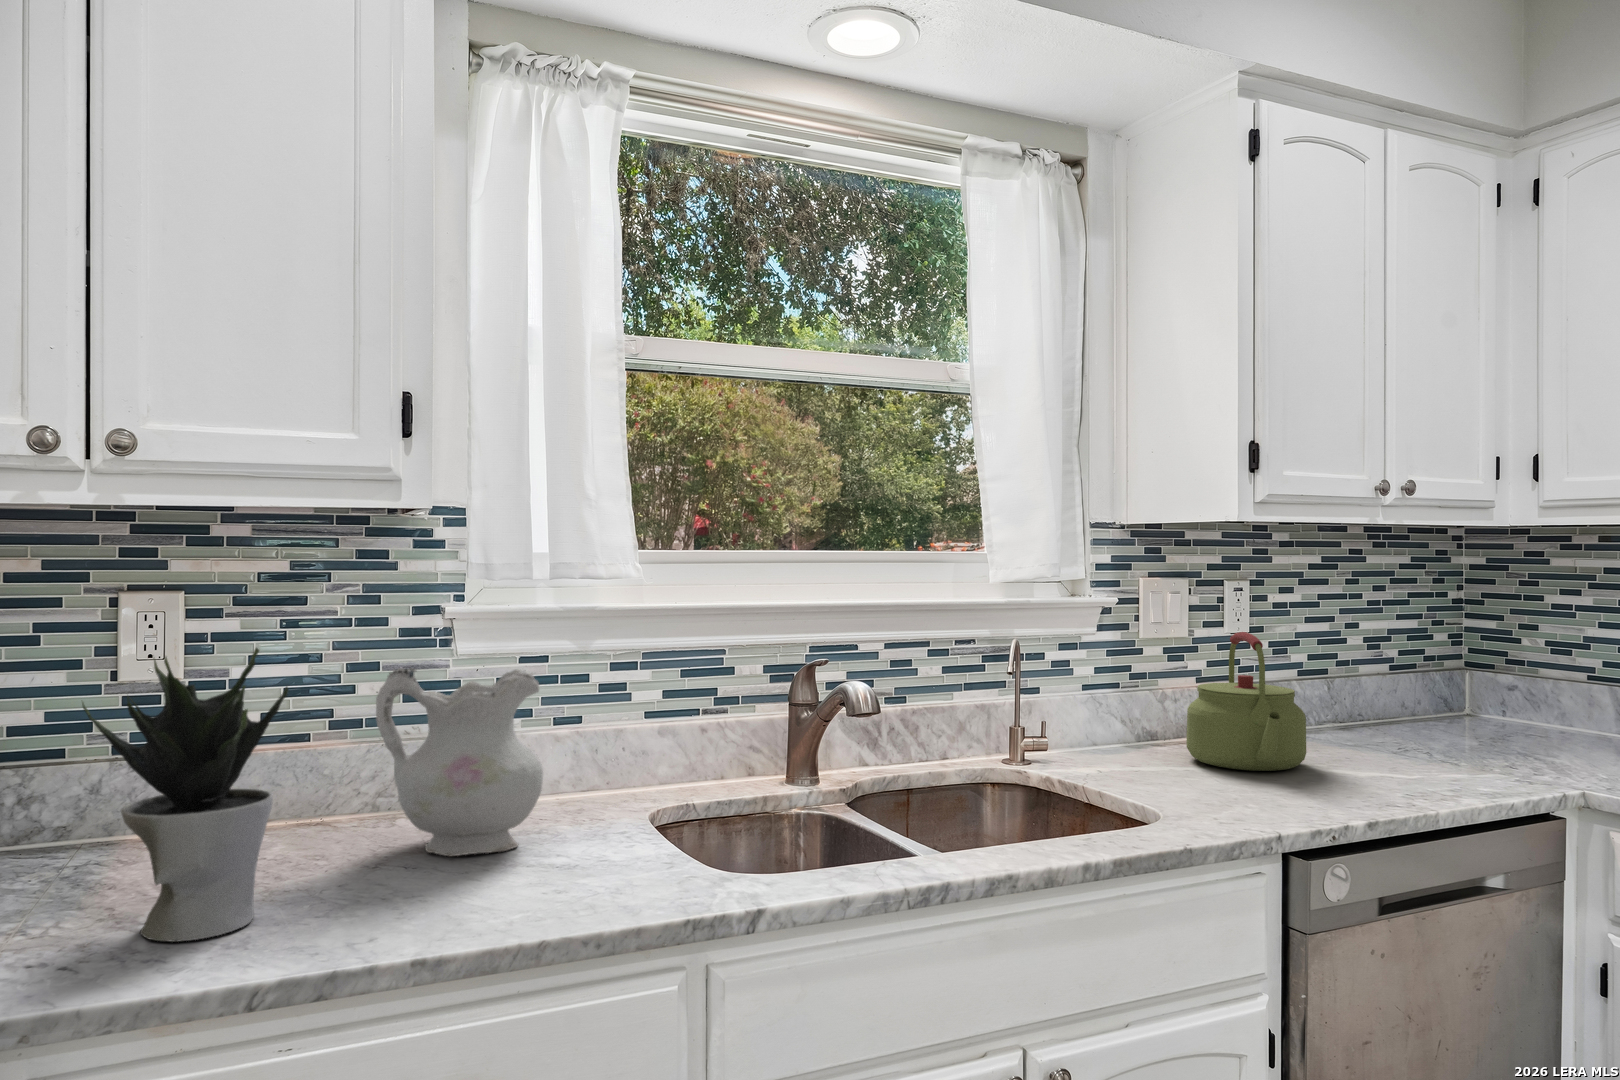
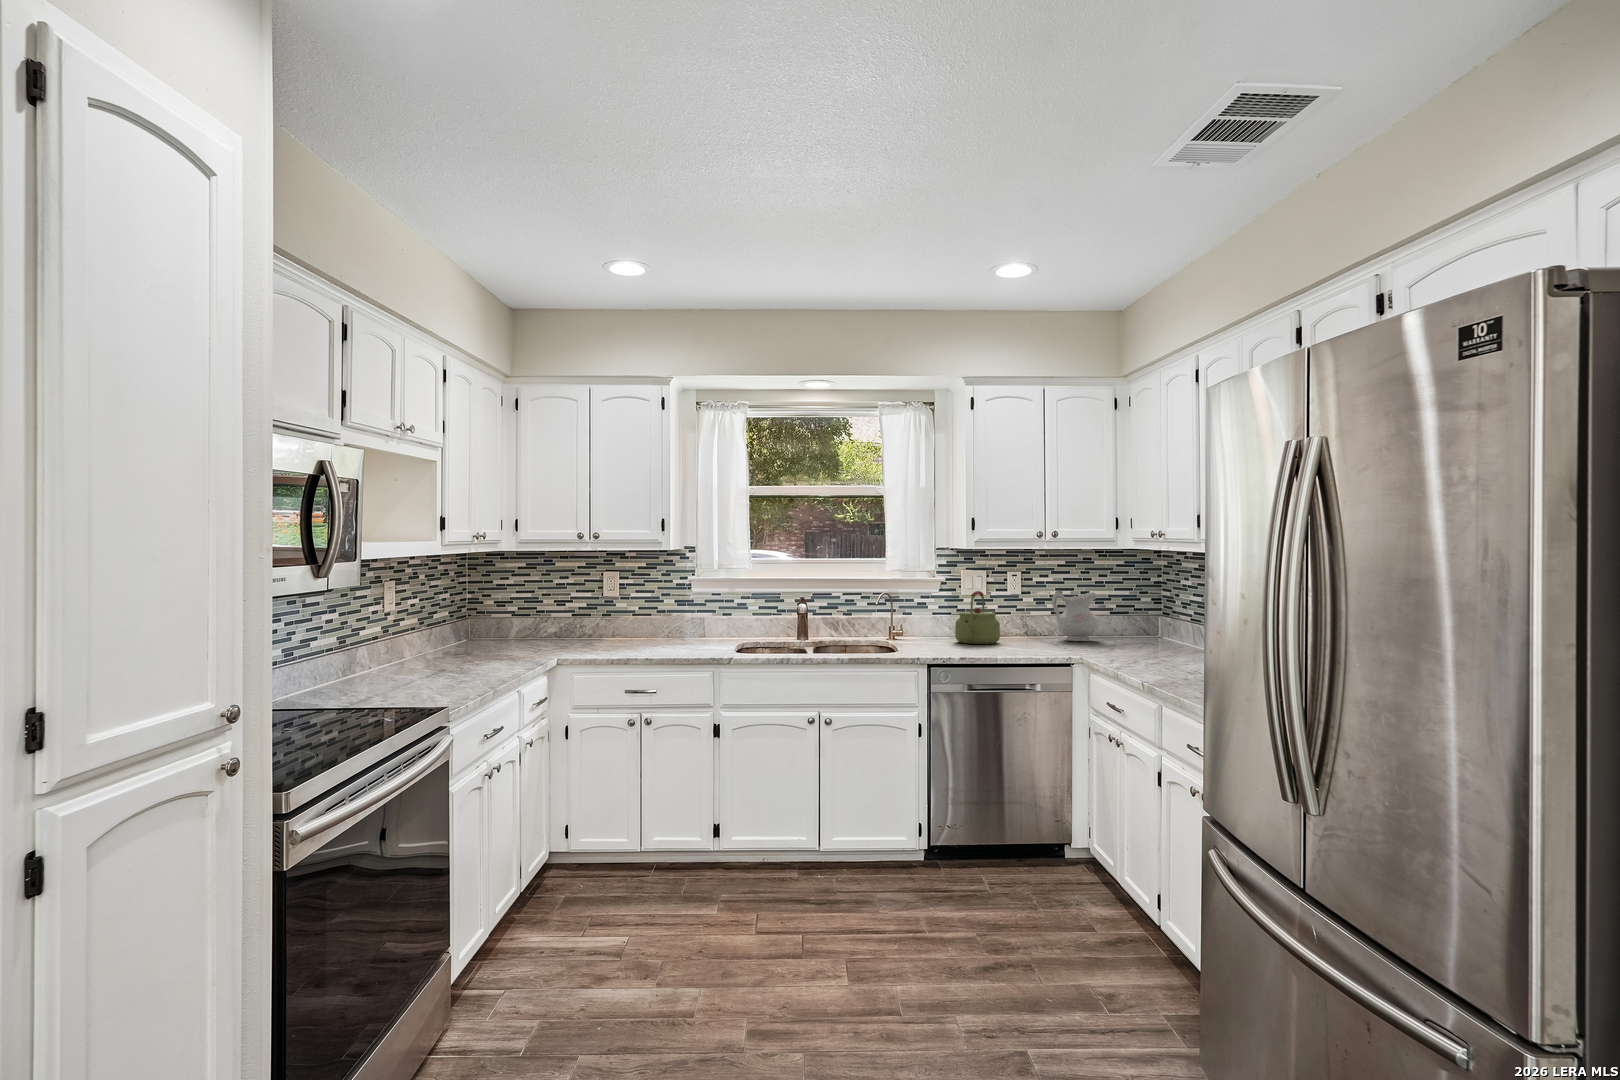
potted plant: present [82,648,288,942] -> none [587,583,631,649]
ceramic pitcher: present [376,668,543,856] -> present [1052,591,1098,641]

